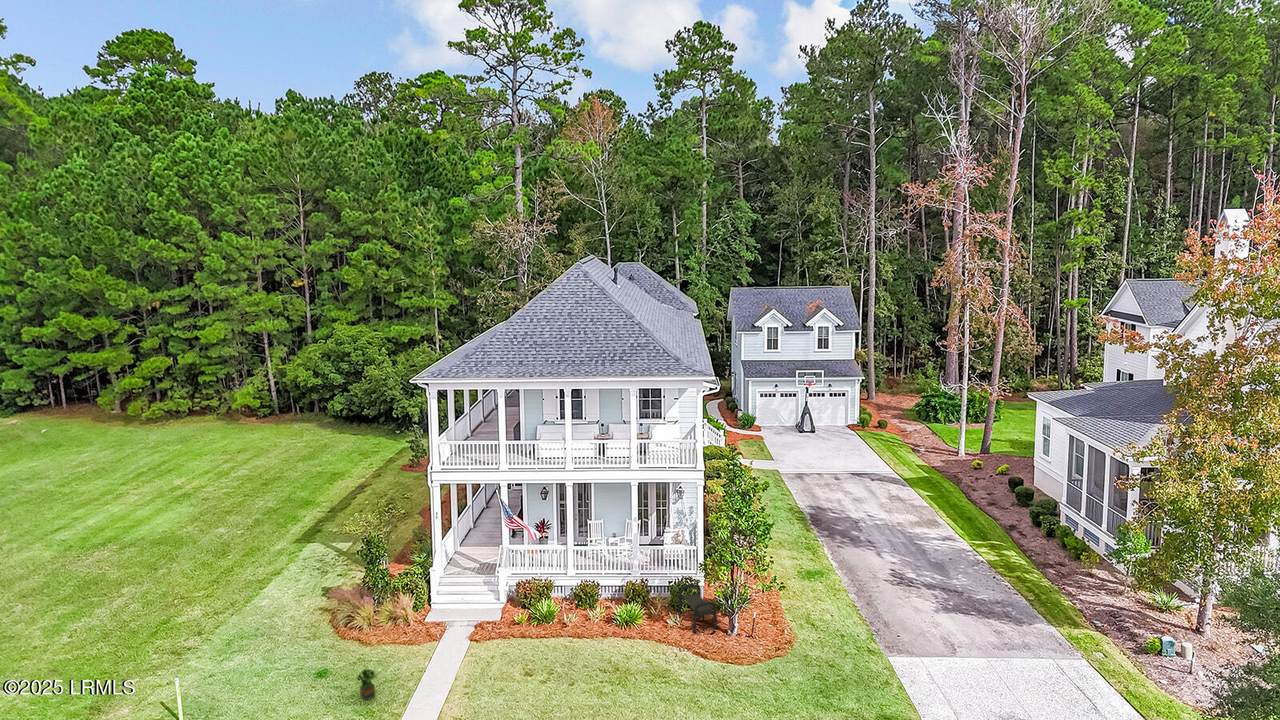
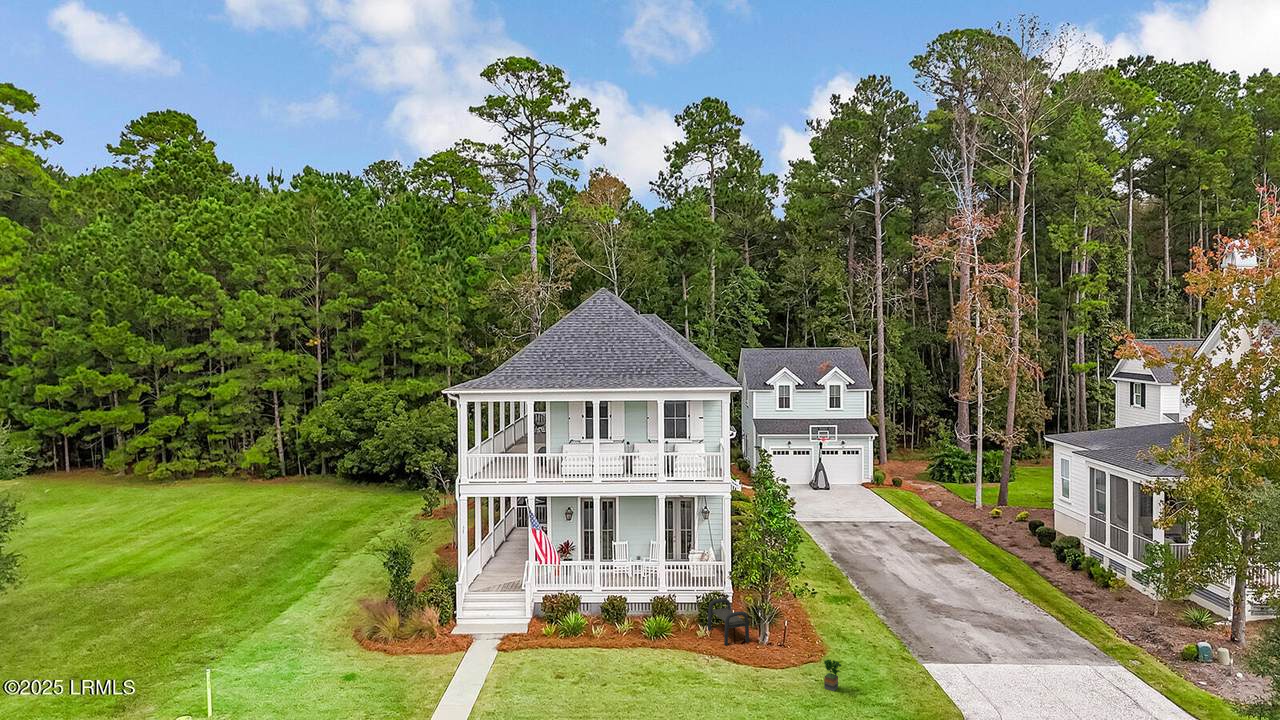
potted tree: present [357,669,377,701] -> present [824,660,841,691]

